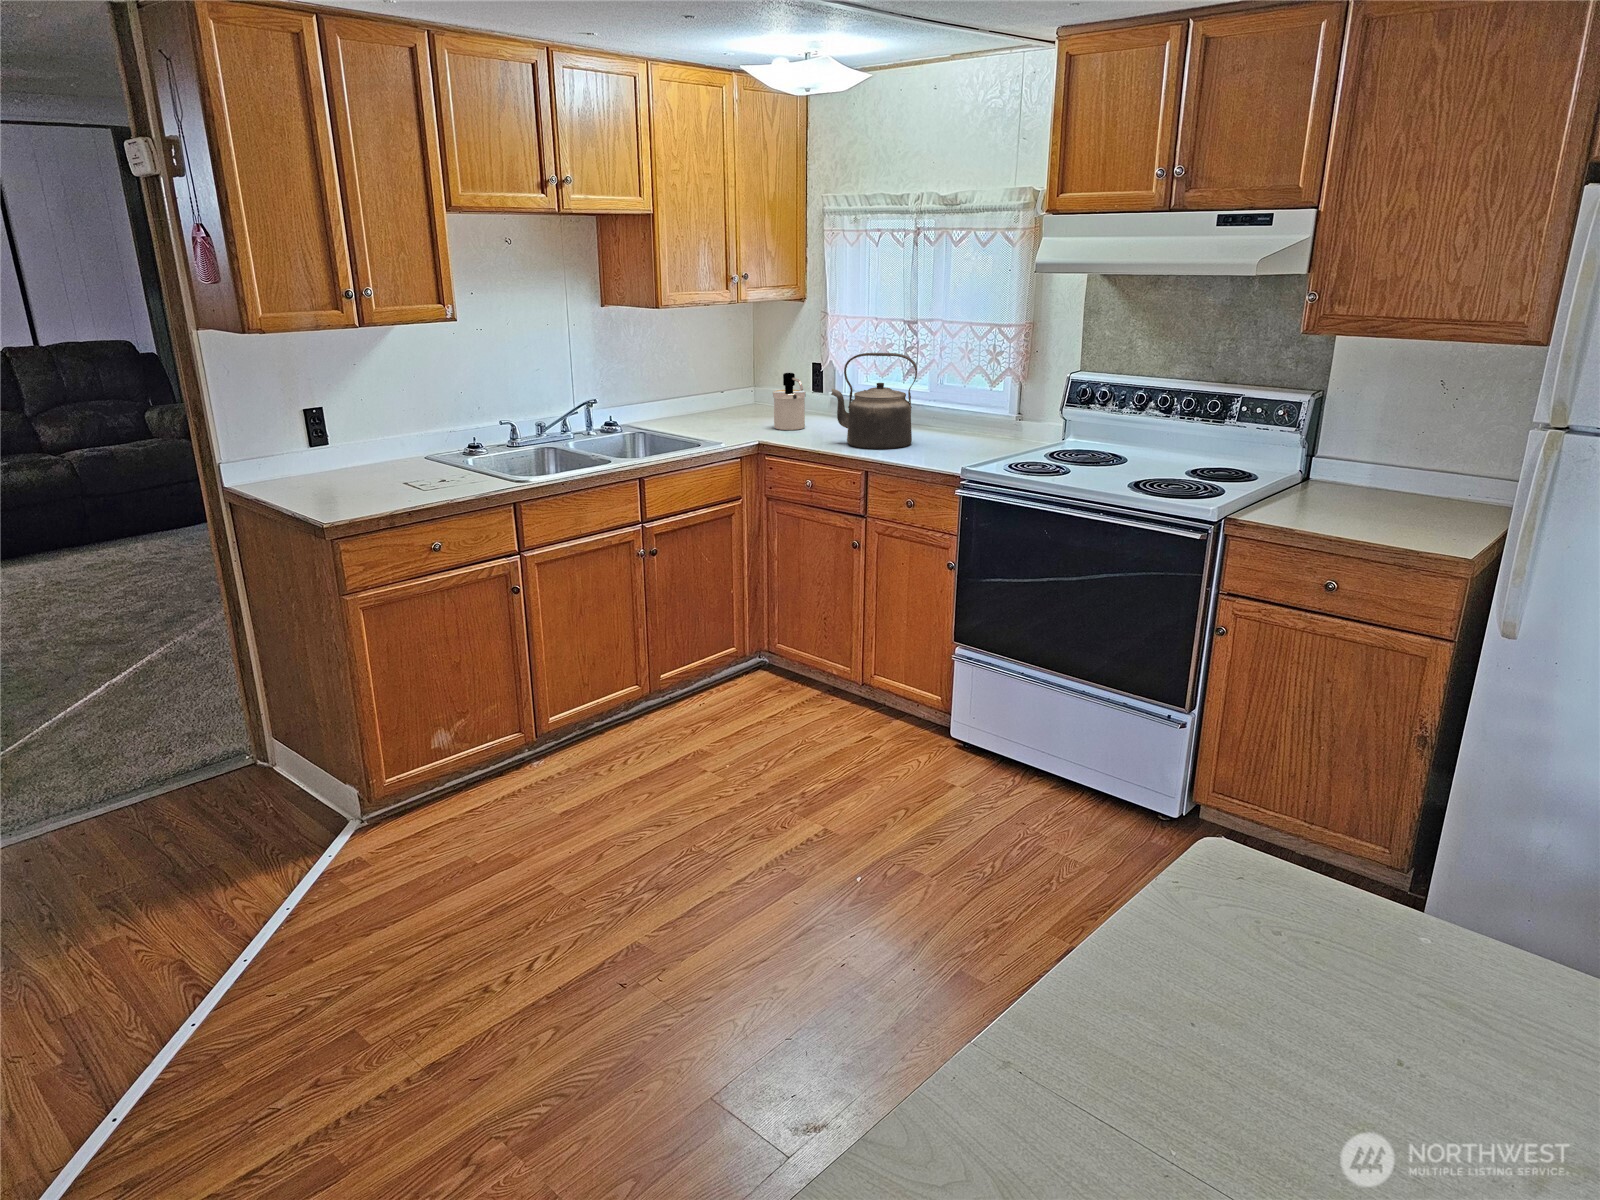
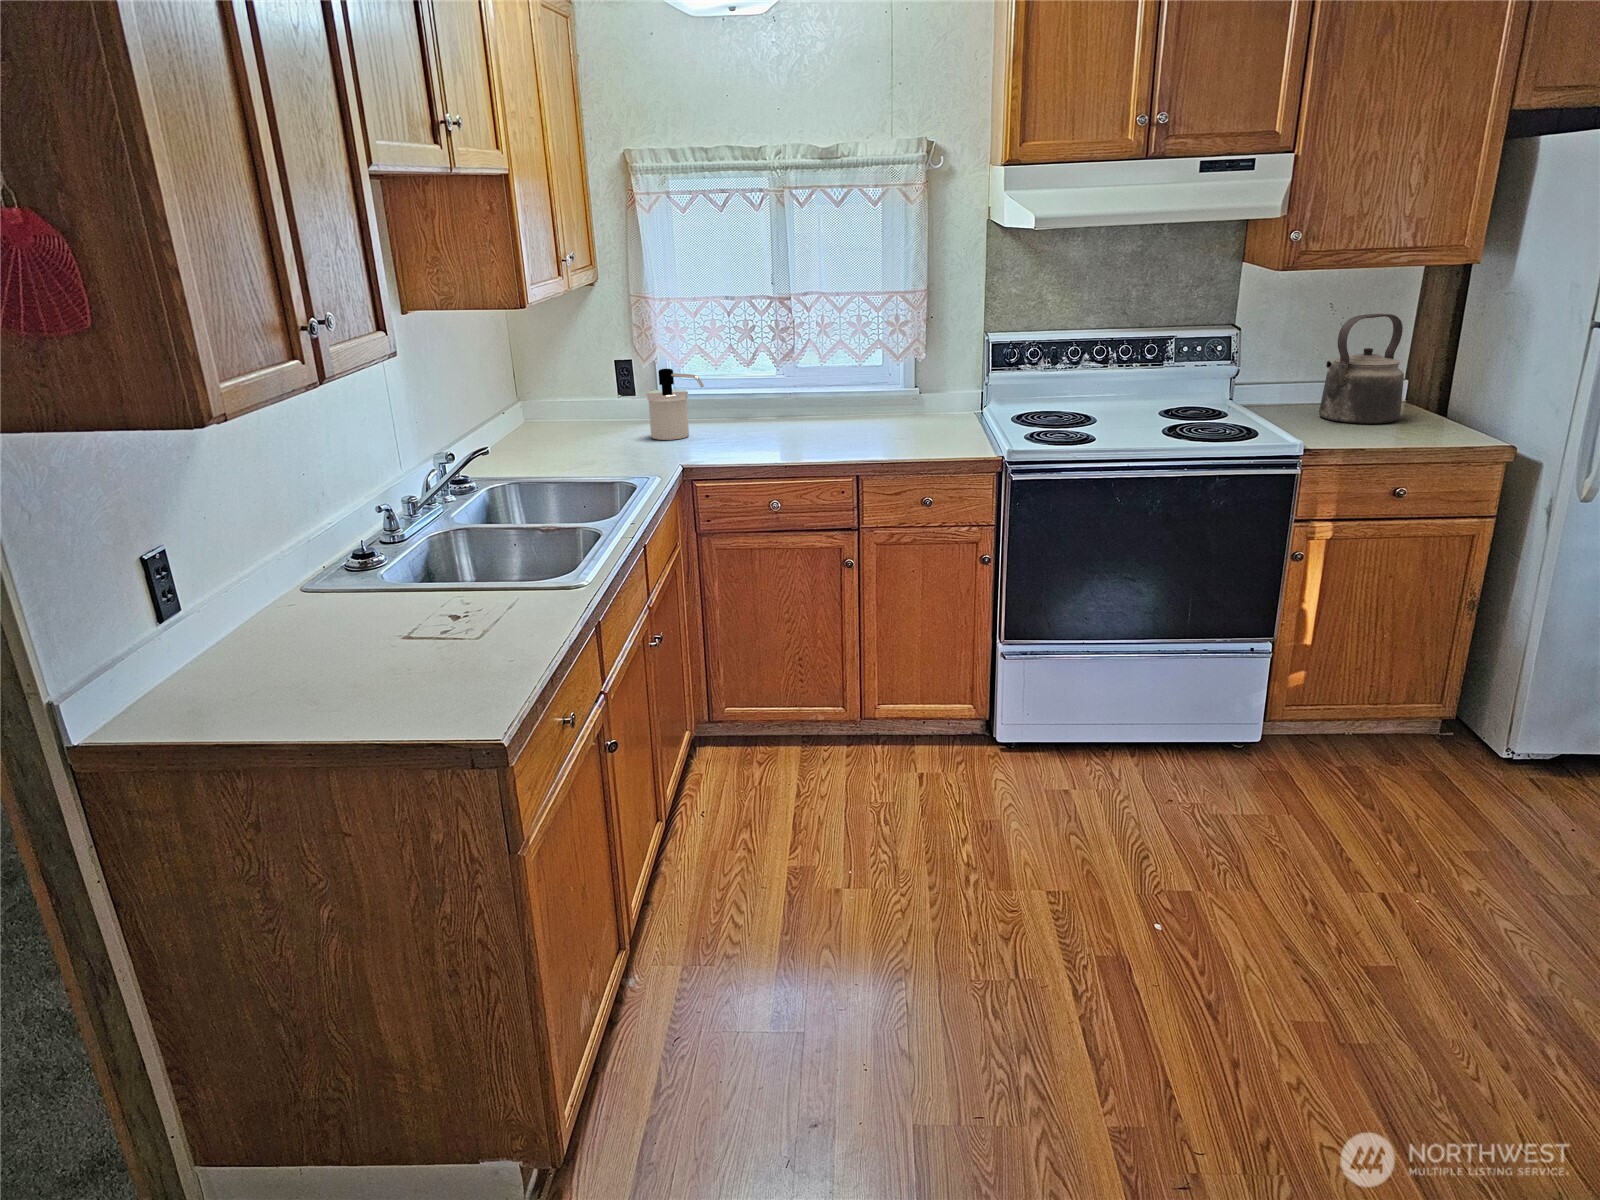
kettle: present [831,353,917,449] -> present [1319,314,1404,424]

